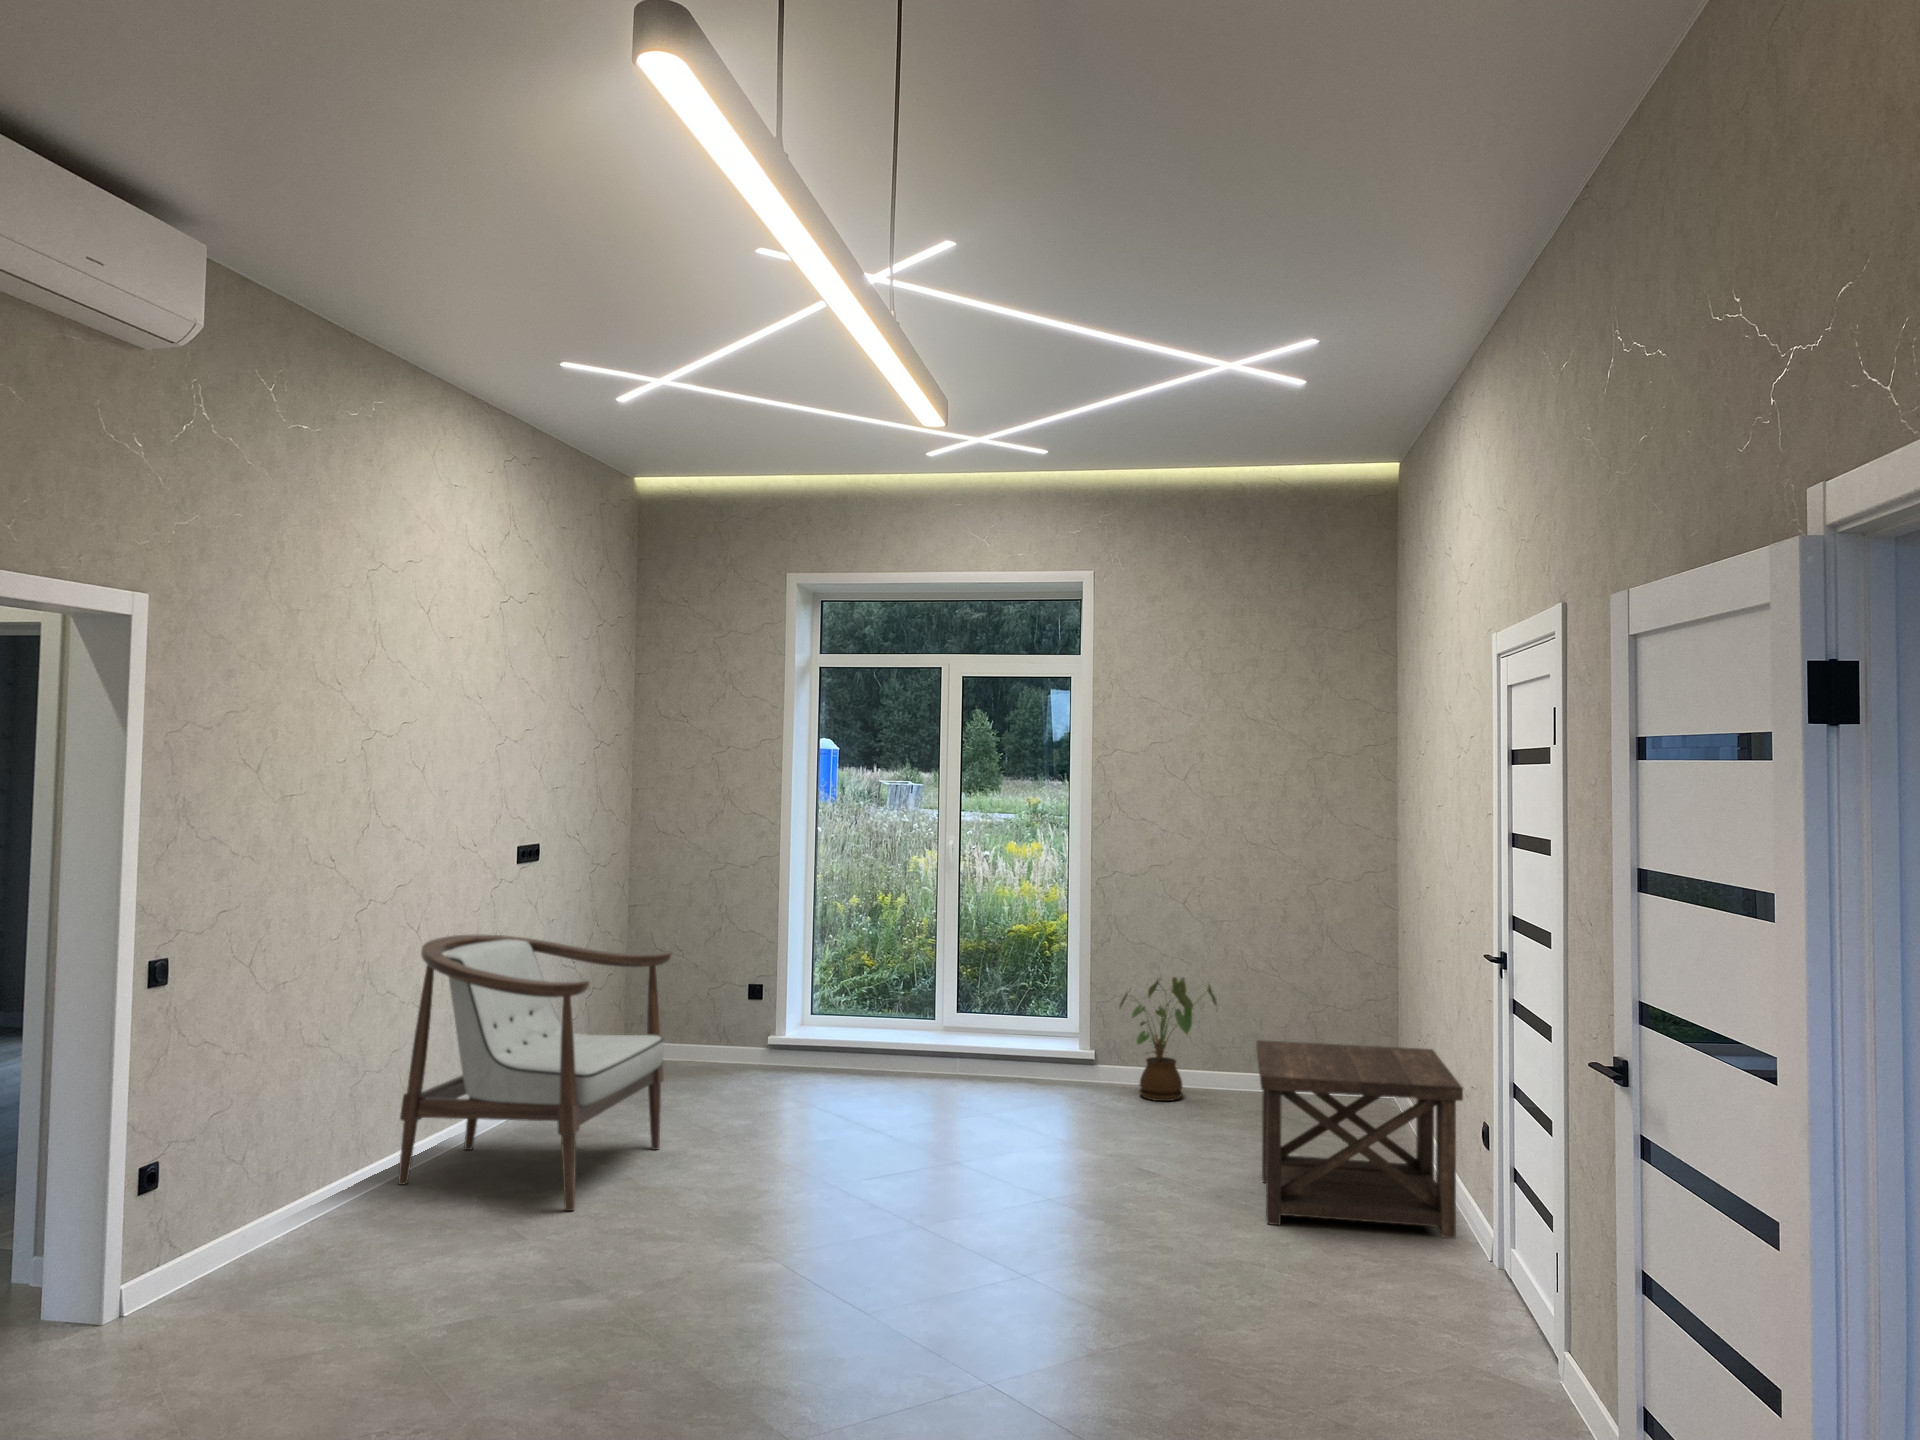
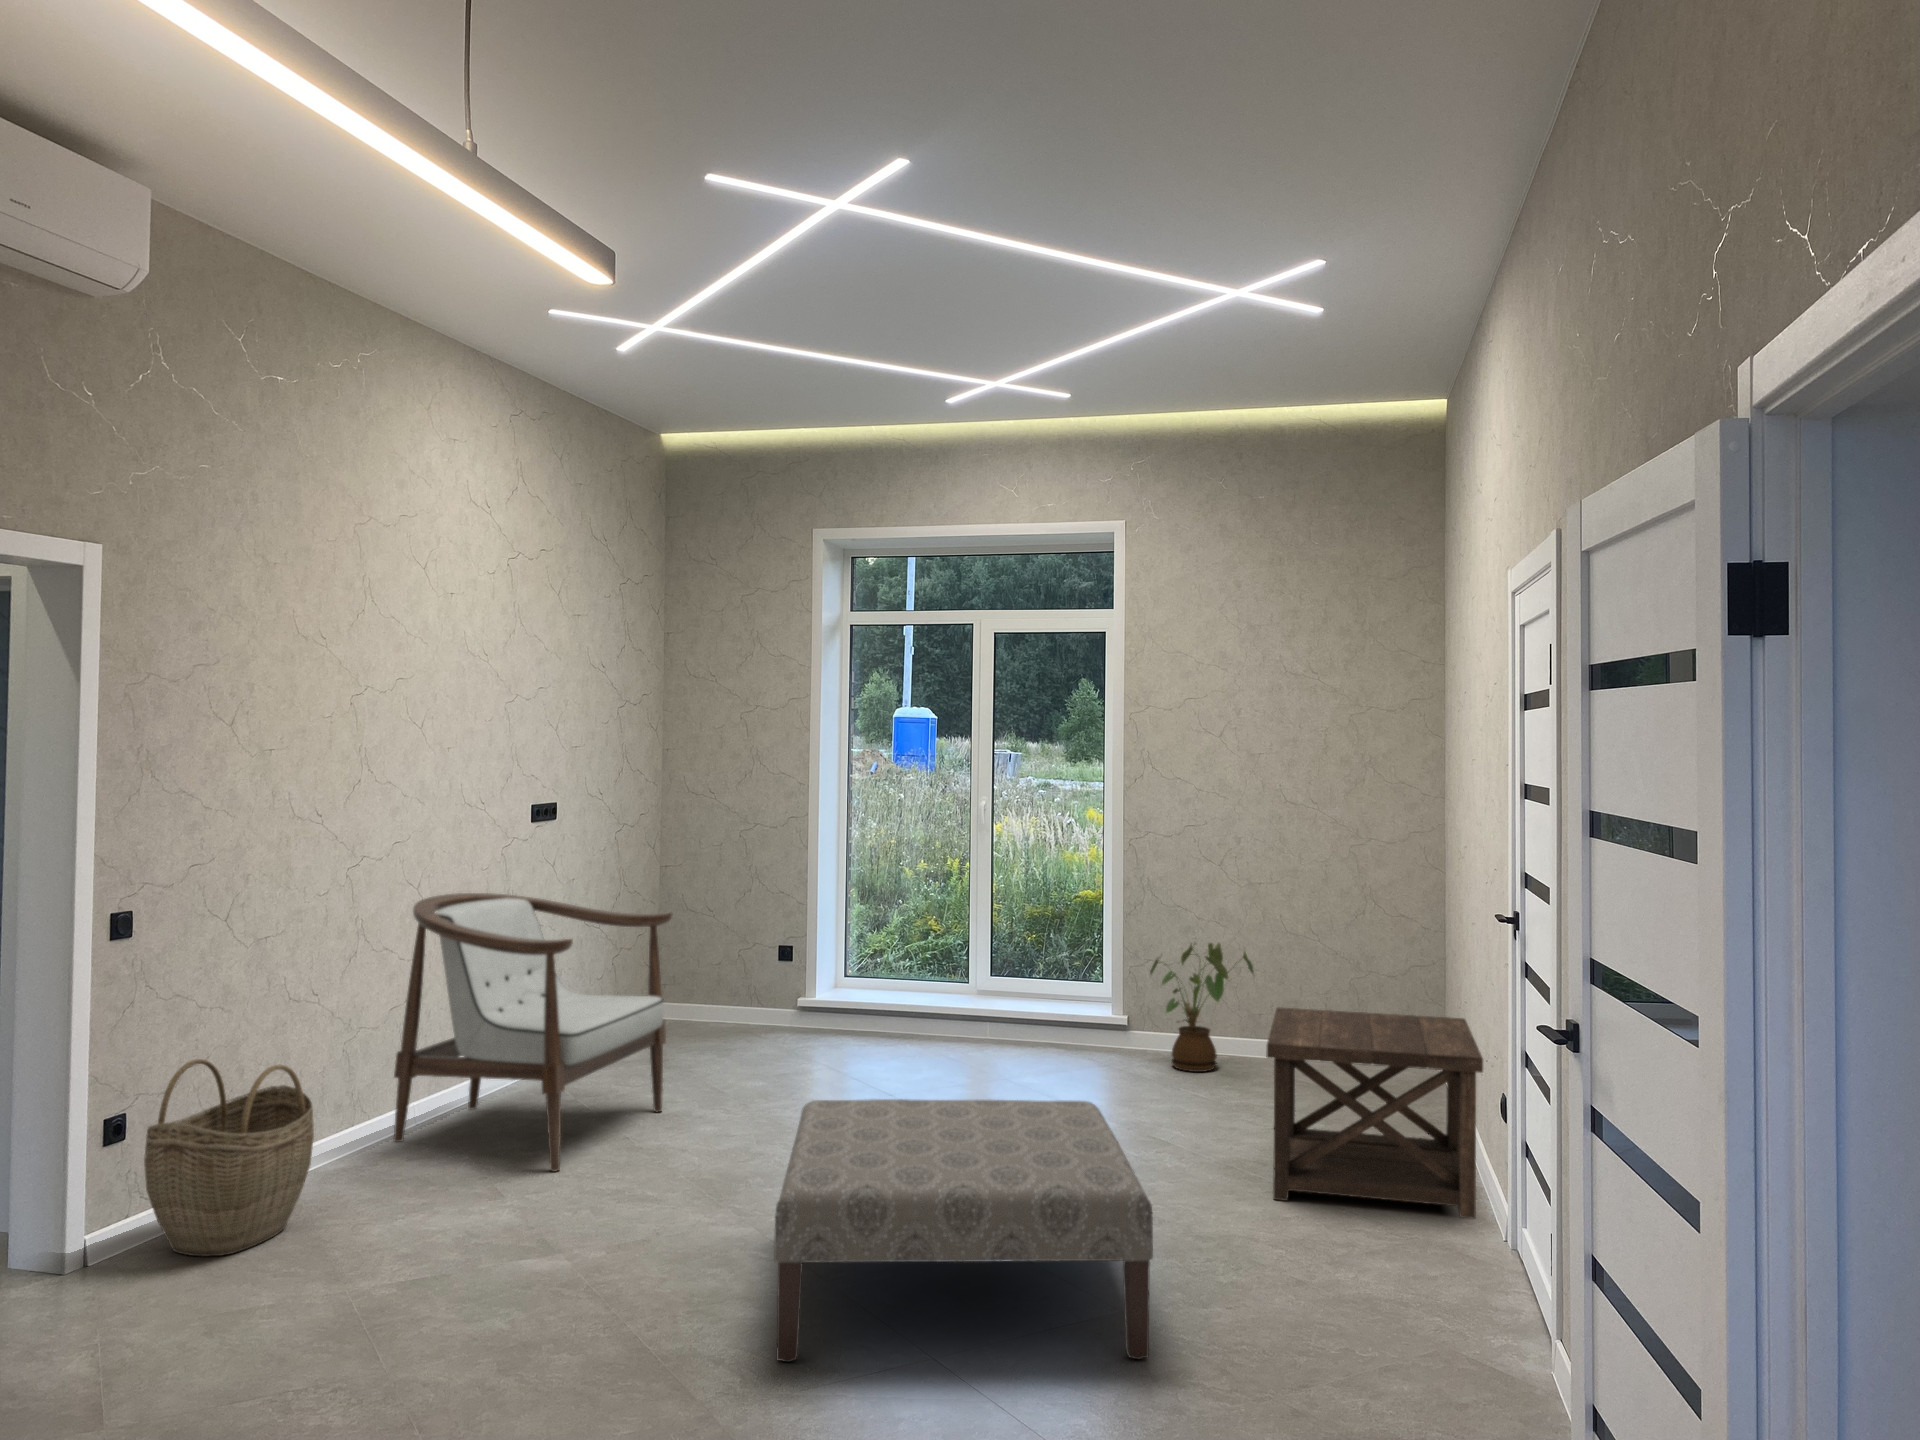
woven basket: none [178,1106,342,1305] -> present [144,1059,314,1256]
ottoman: none [830,1134,1195,1394] -> present [774,1099,1153,1362]

